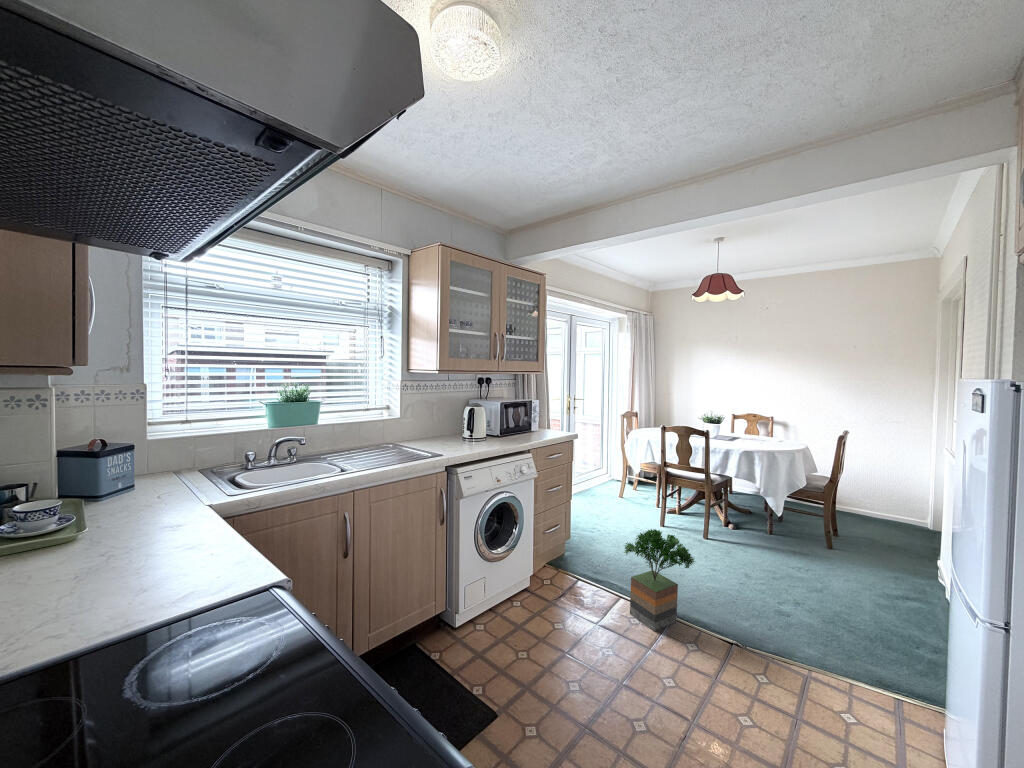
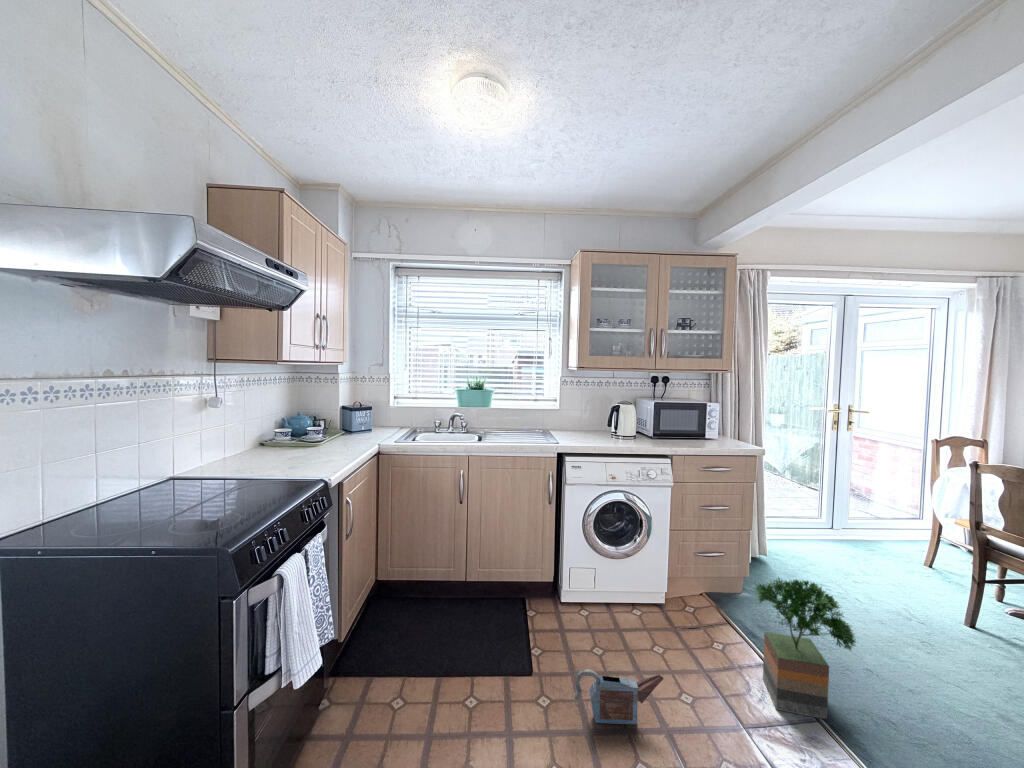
watering can: none [567,647,619,723] -> present [574,669,663,725]

